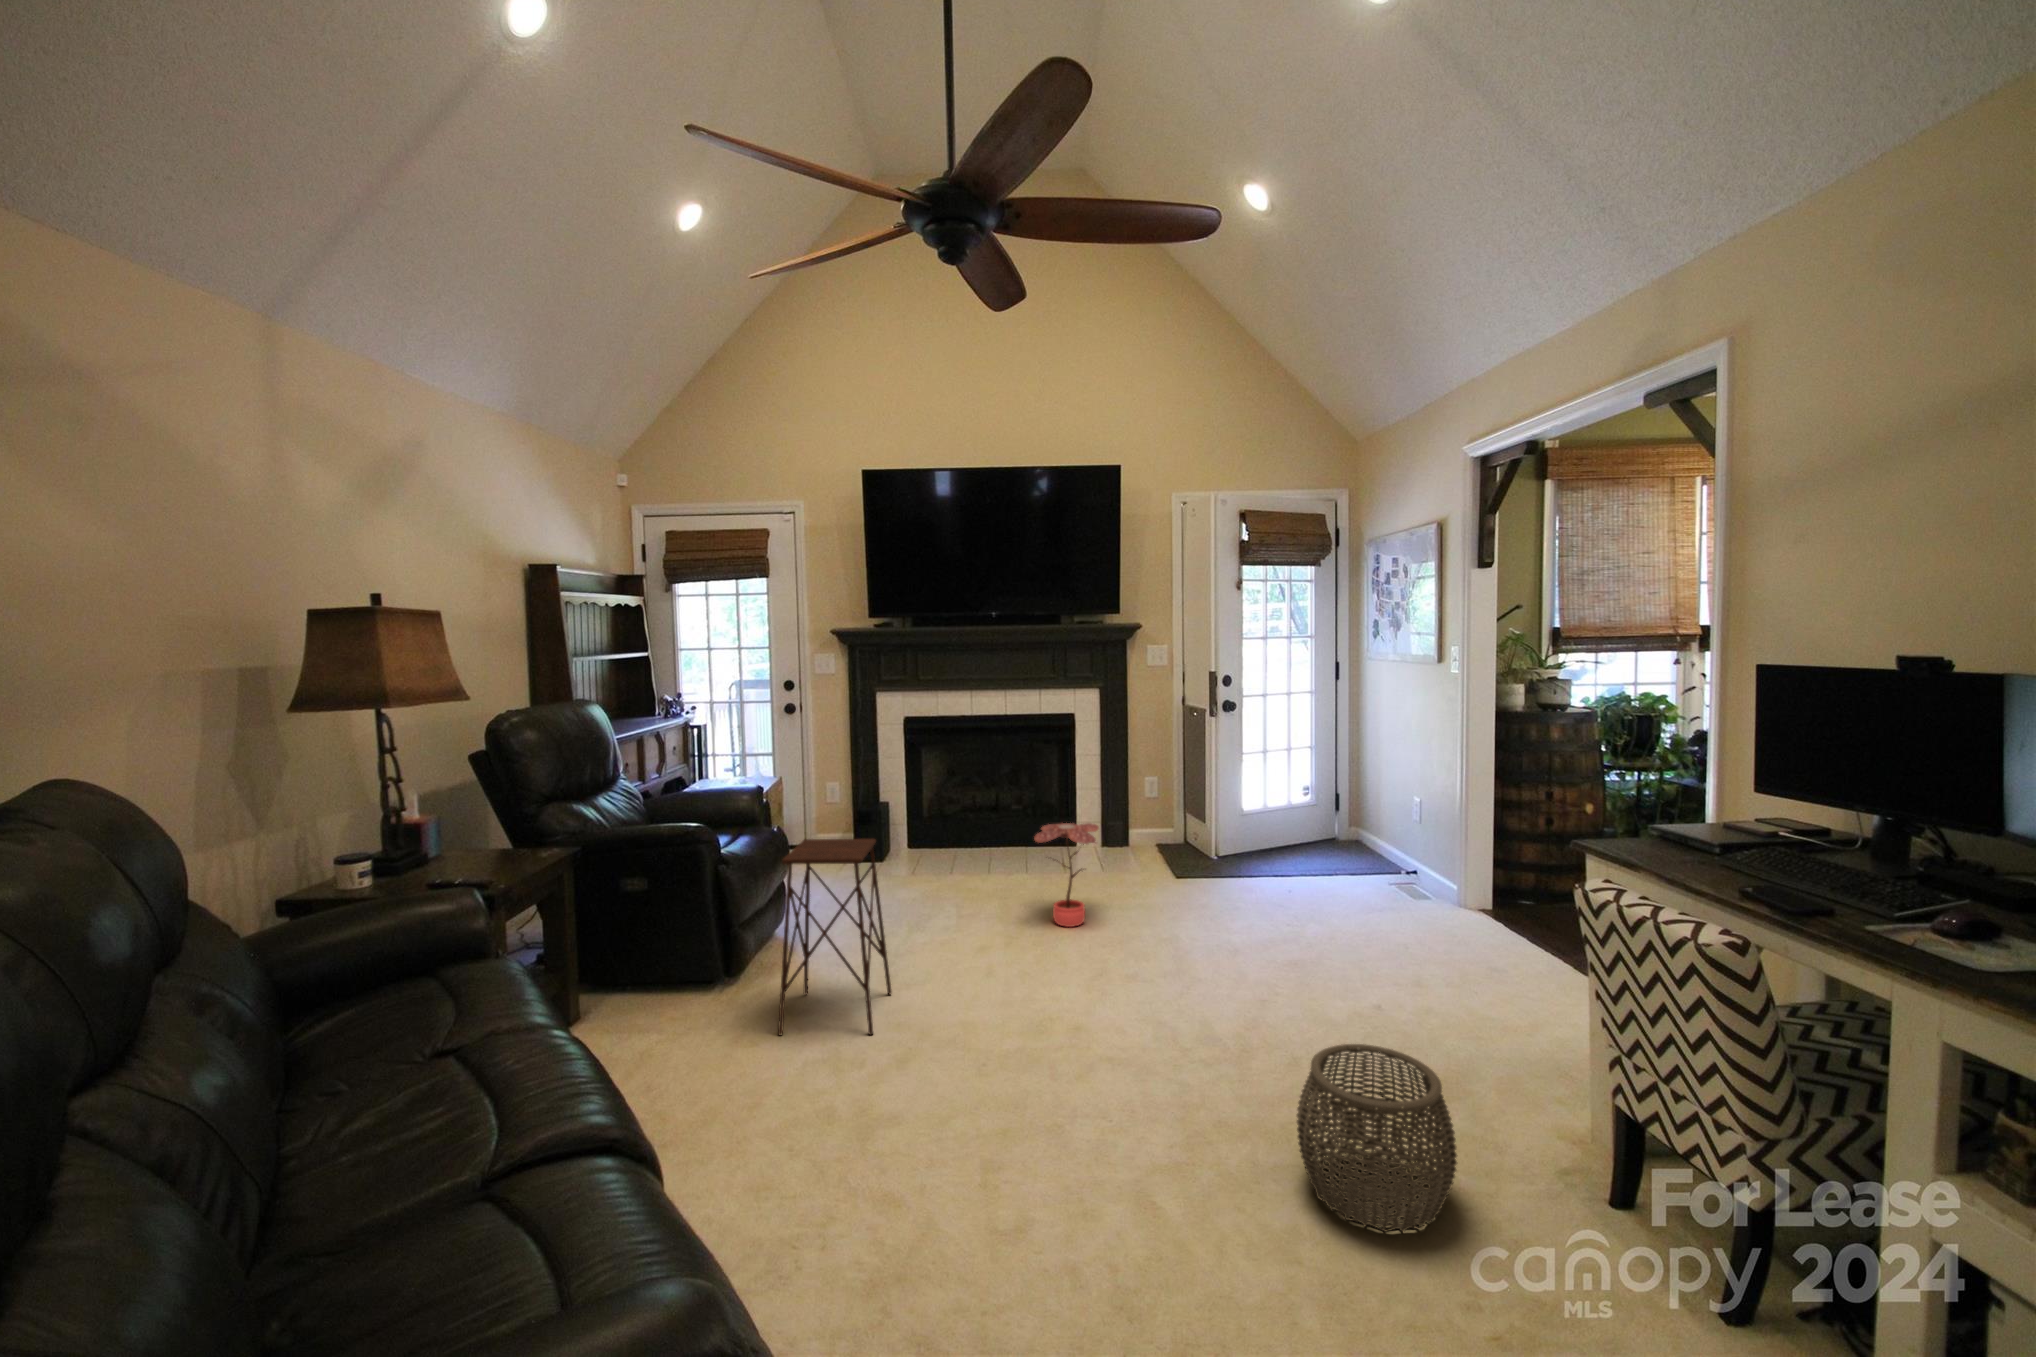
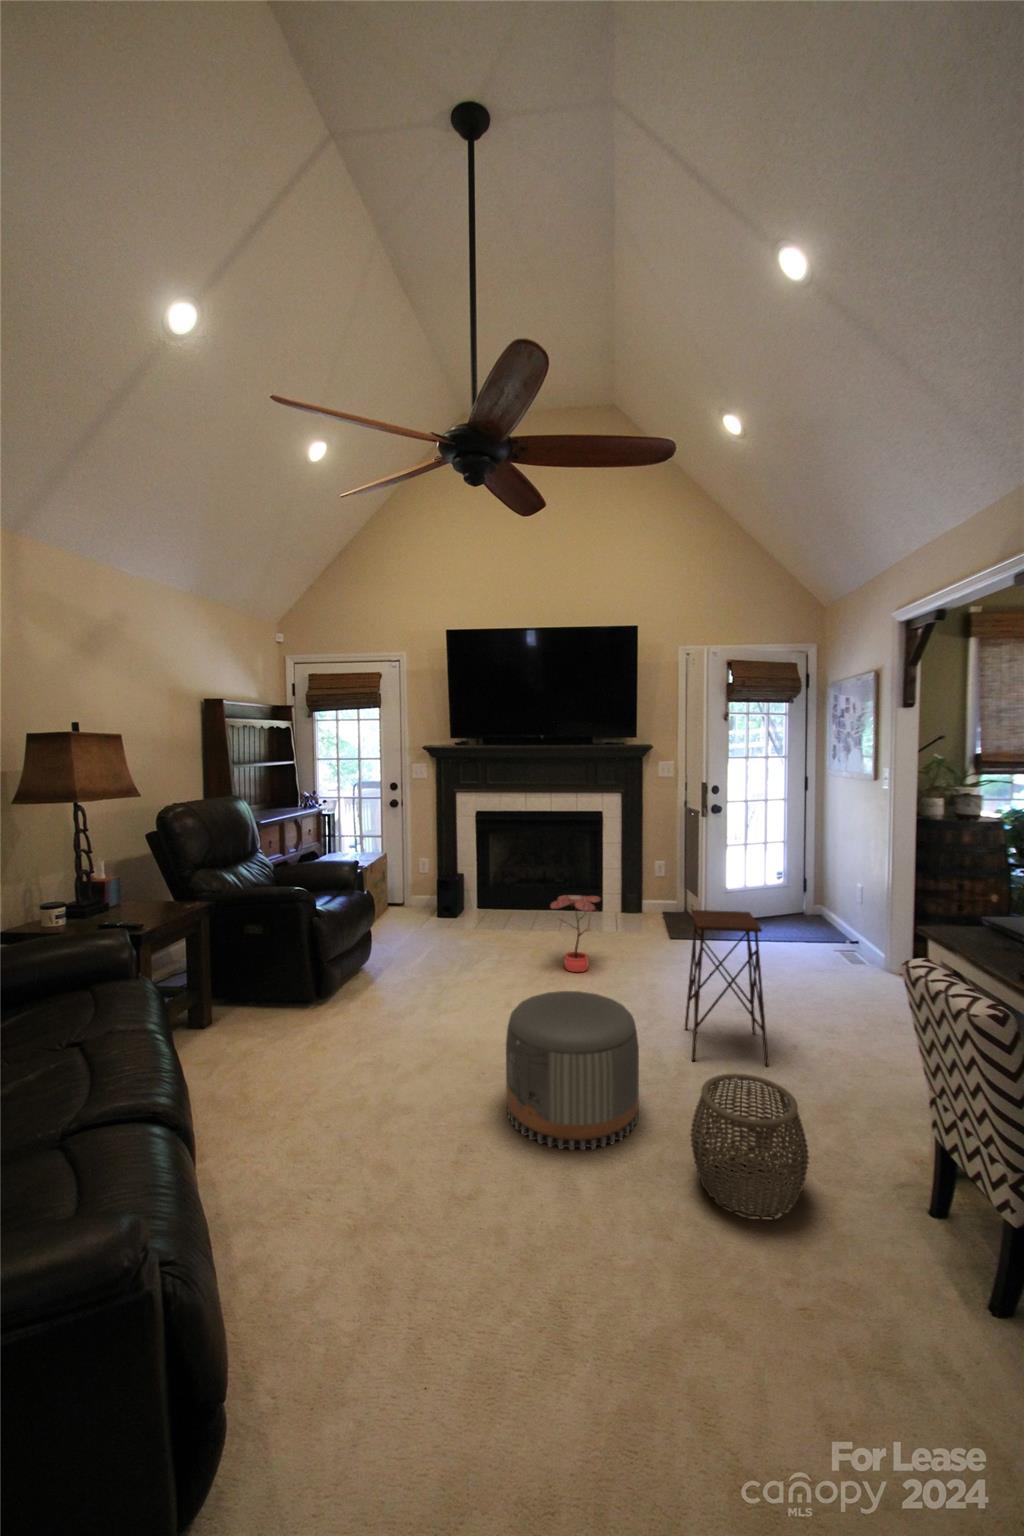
side table: present [778,839,892,1035] -> present [685,910,769,1066]
pouf: none [1025,949,1207,1165] -> present [506,991,639,1150]

